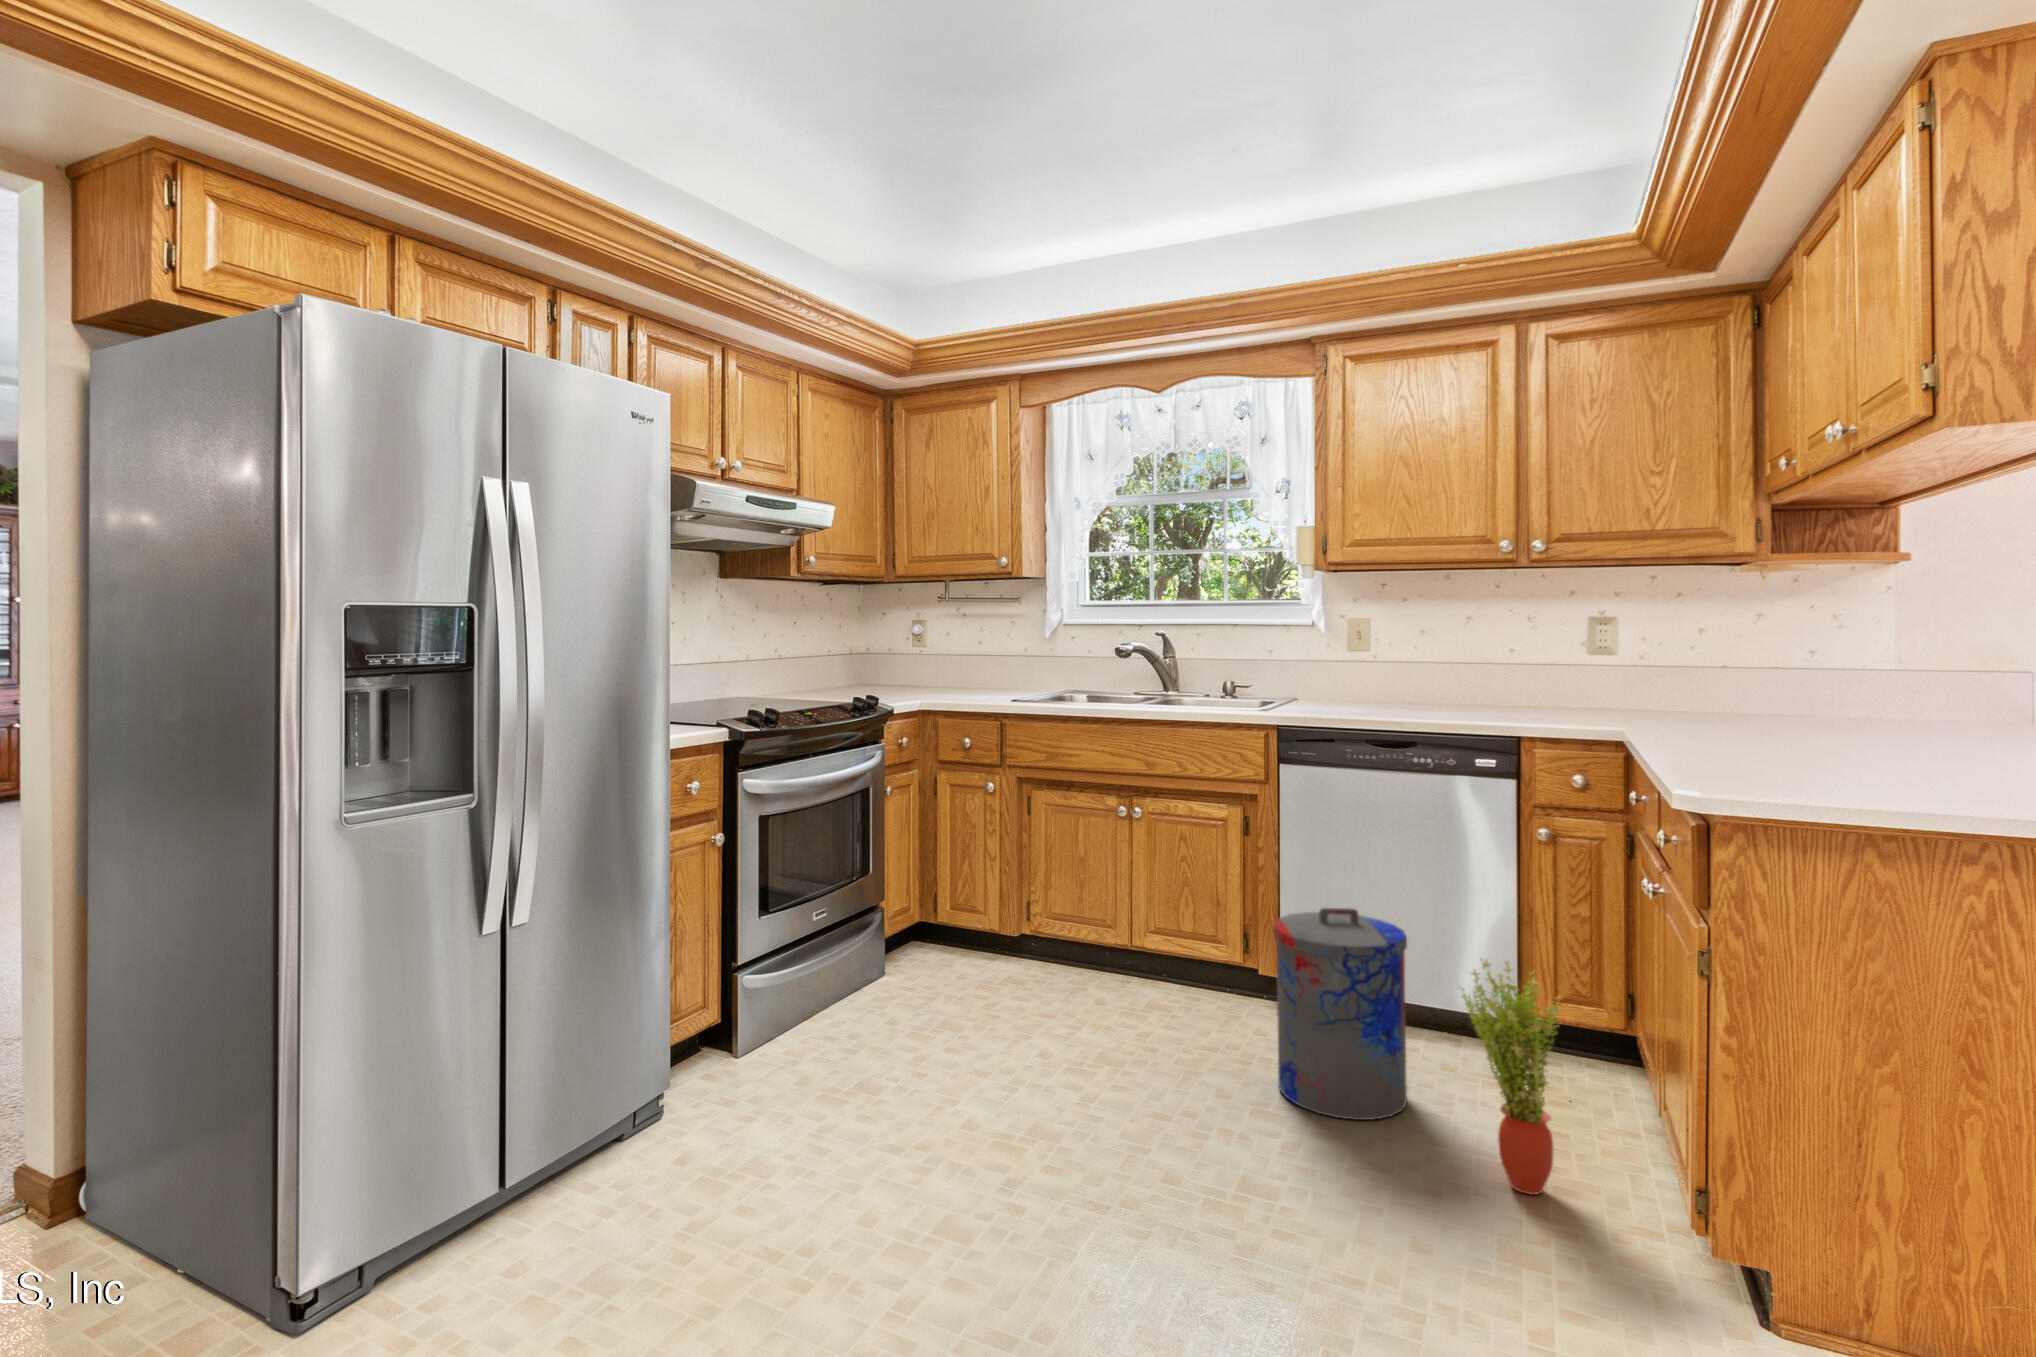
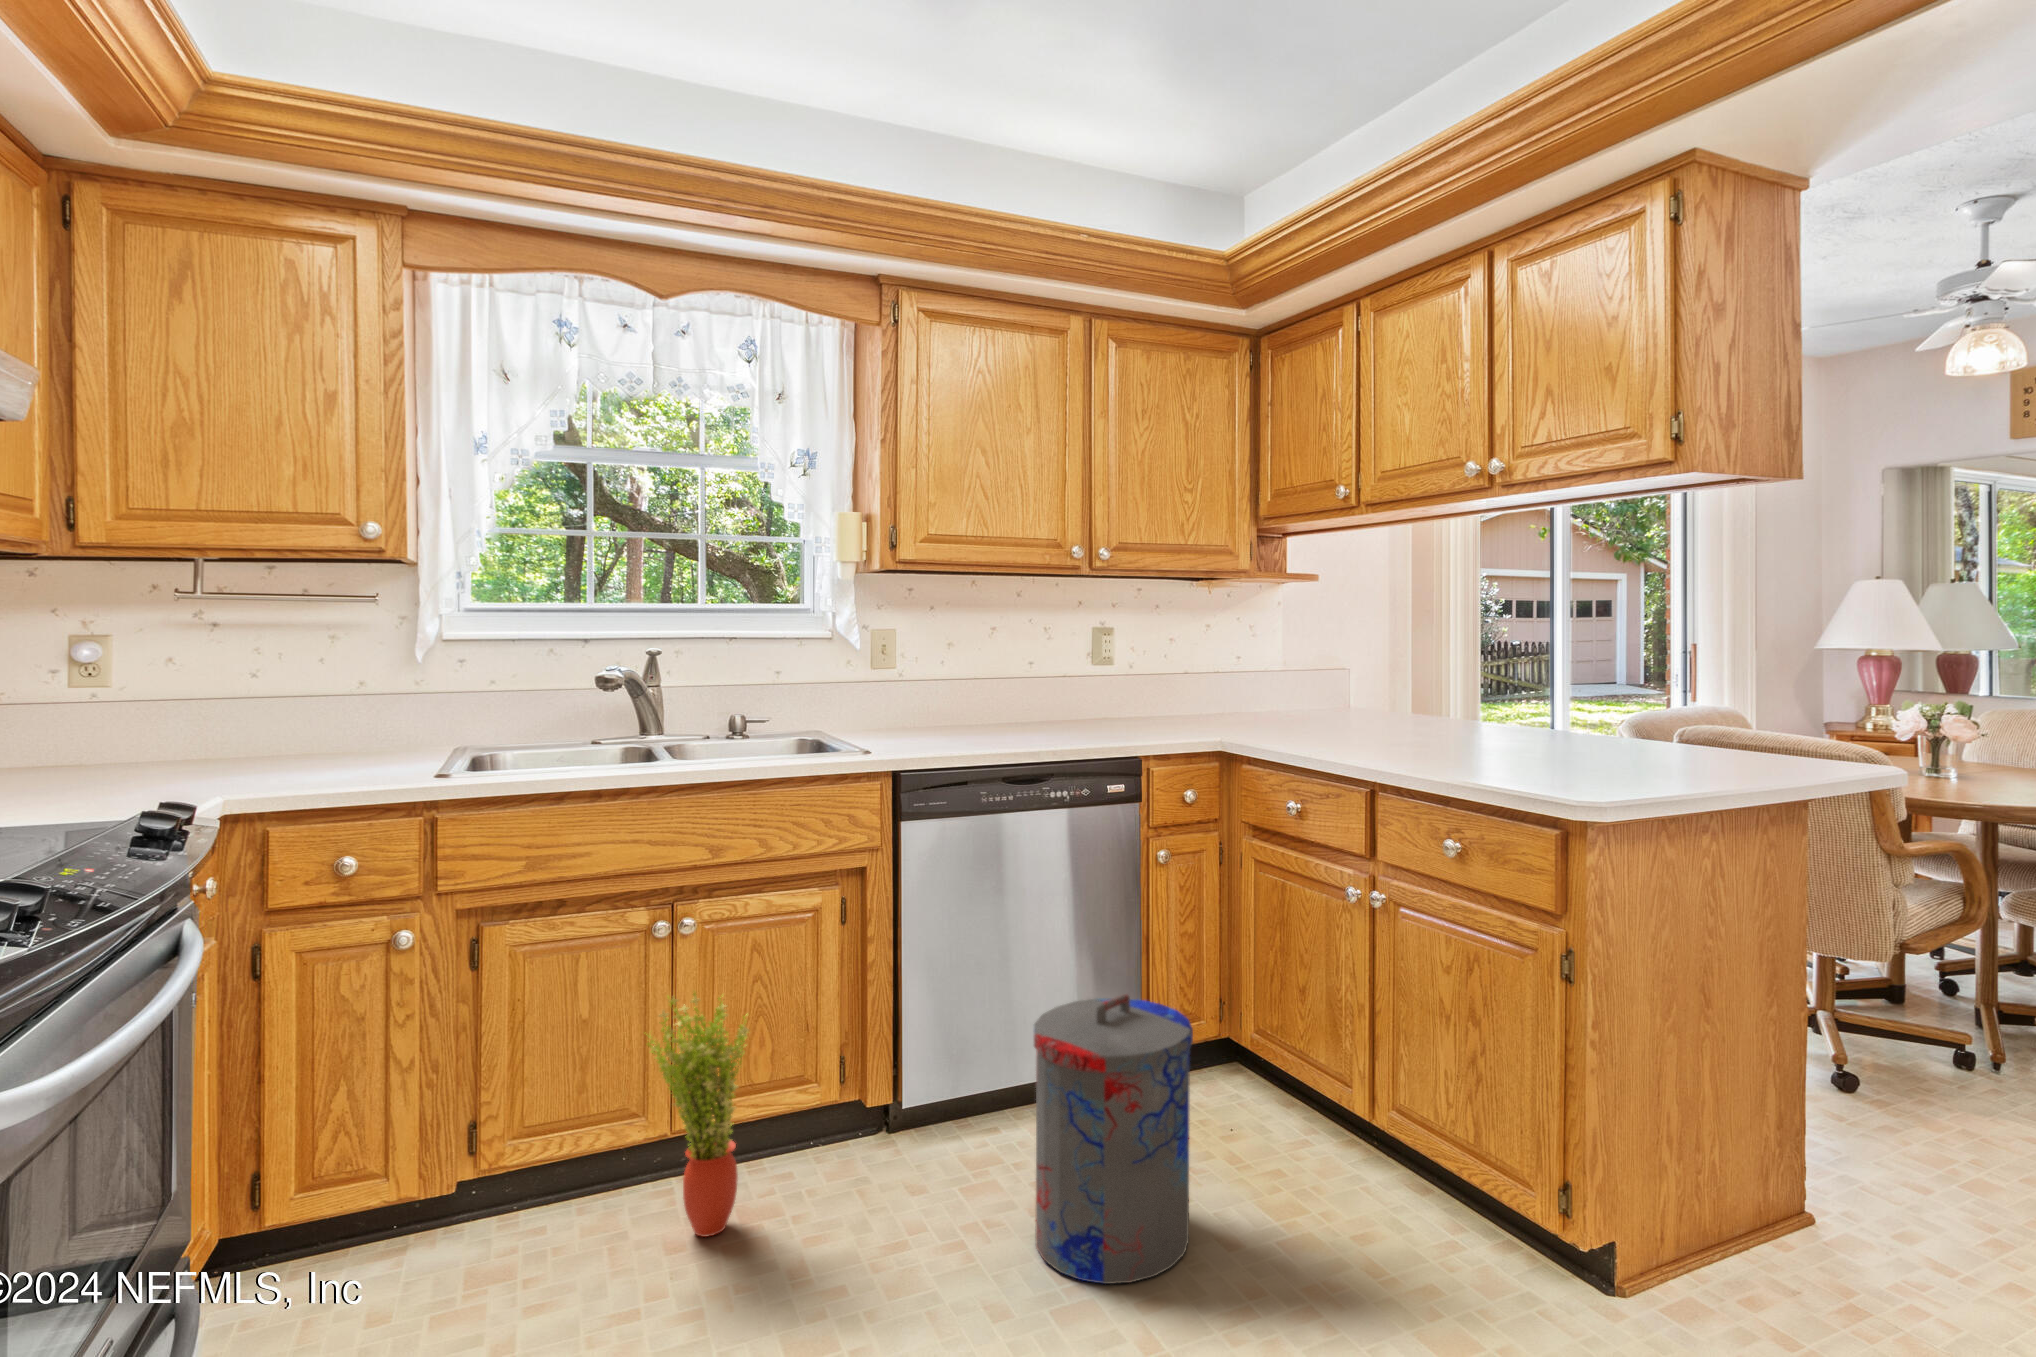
potted plant: present [1460,961,1560,1195] -> present [646,992,749,1237]

